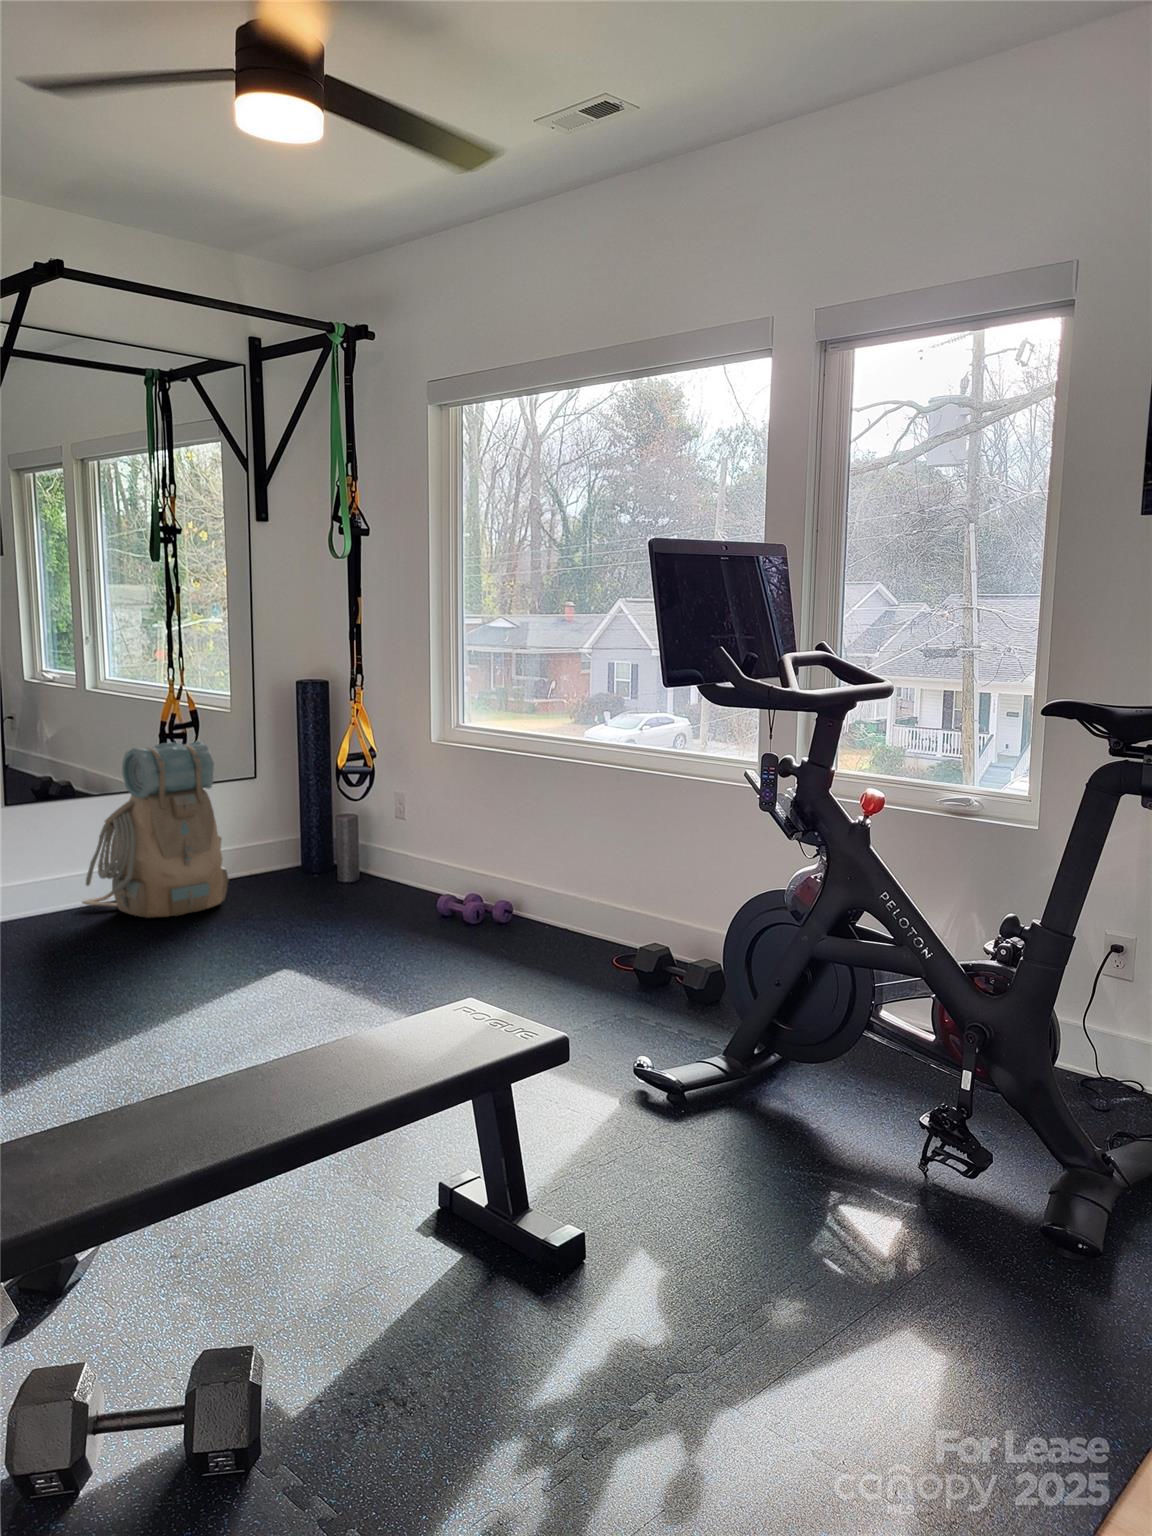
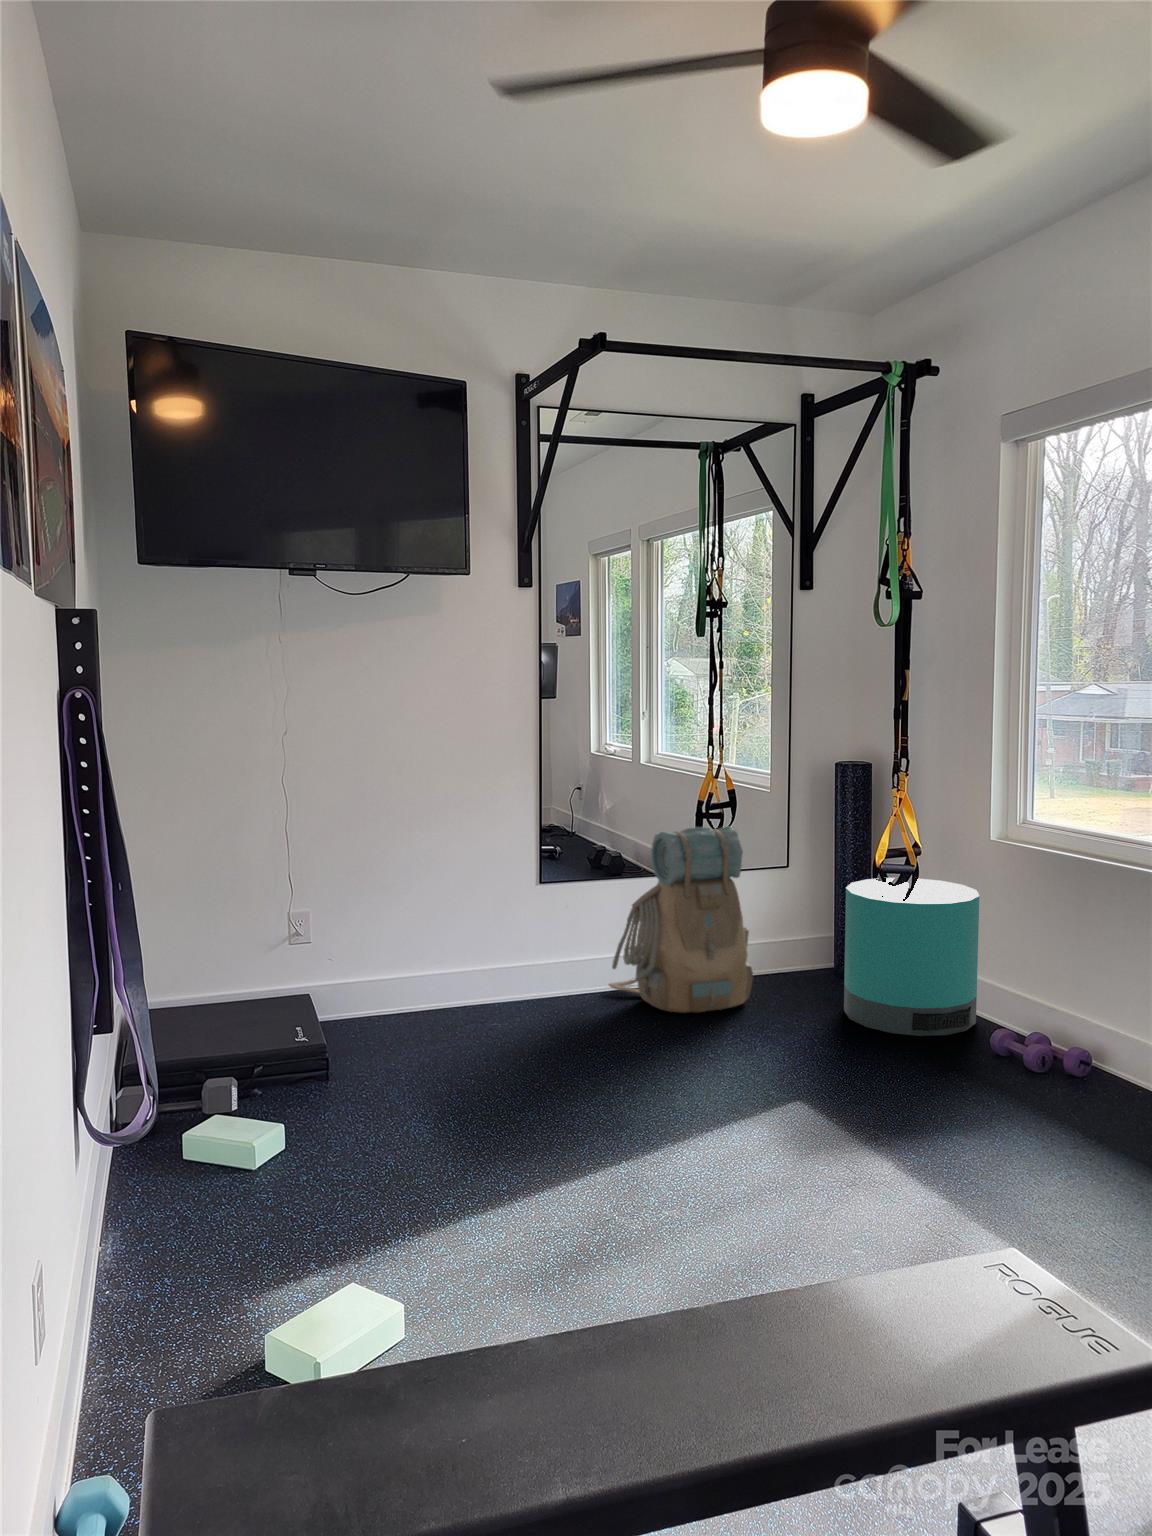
trash can: none [310,780,424,911] -> present [844,878,979,1036]

